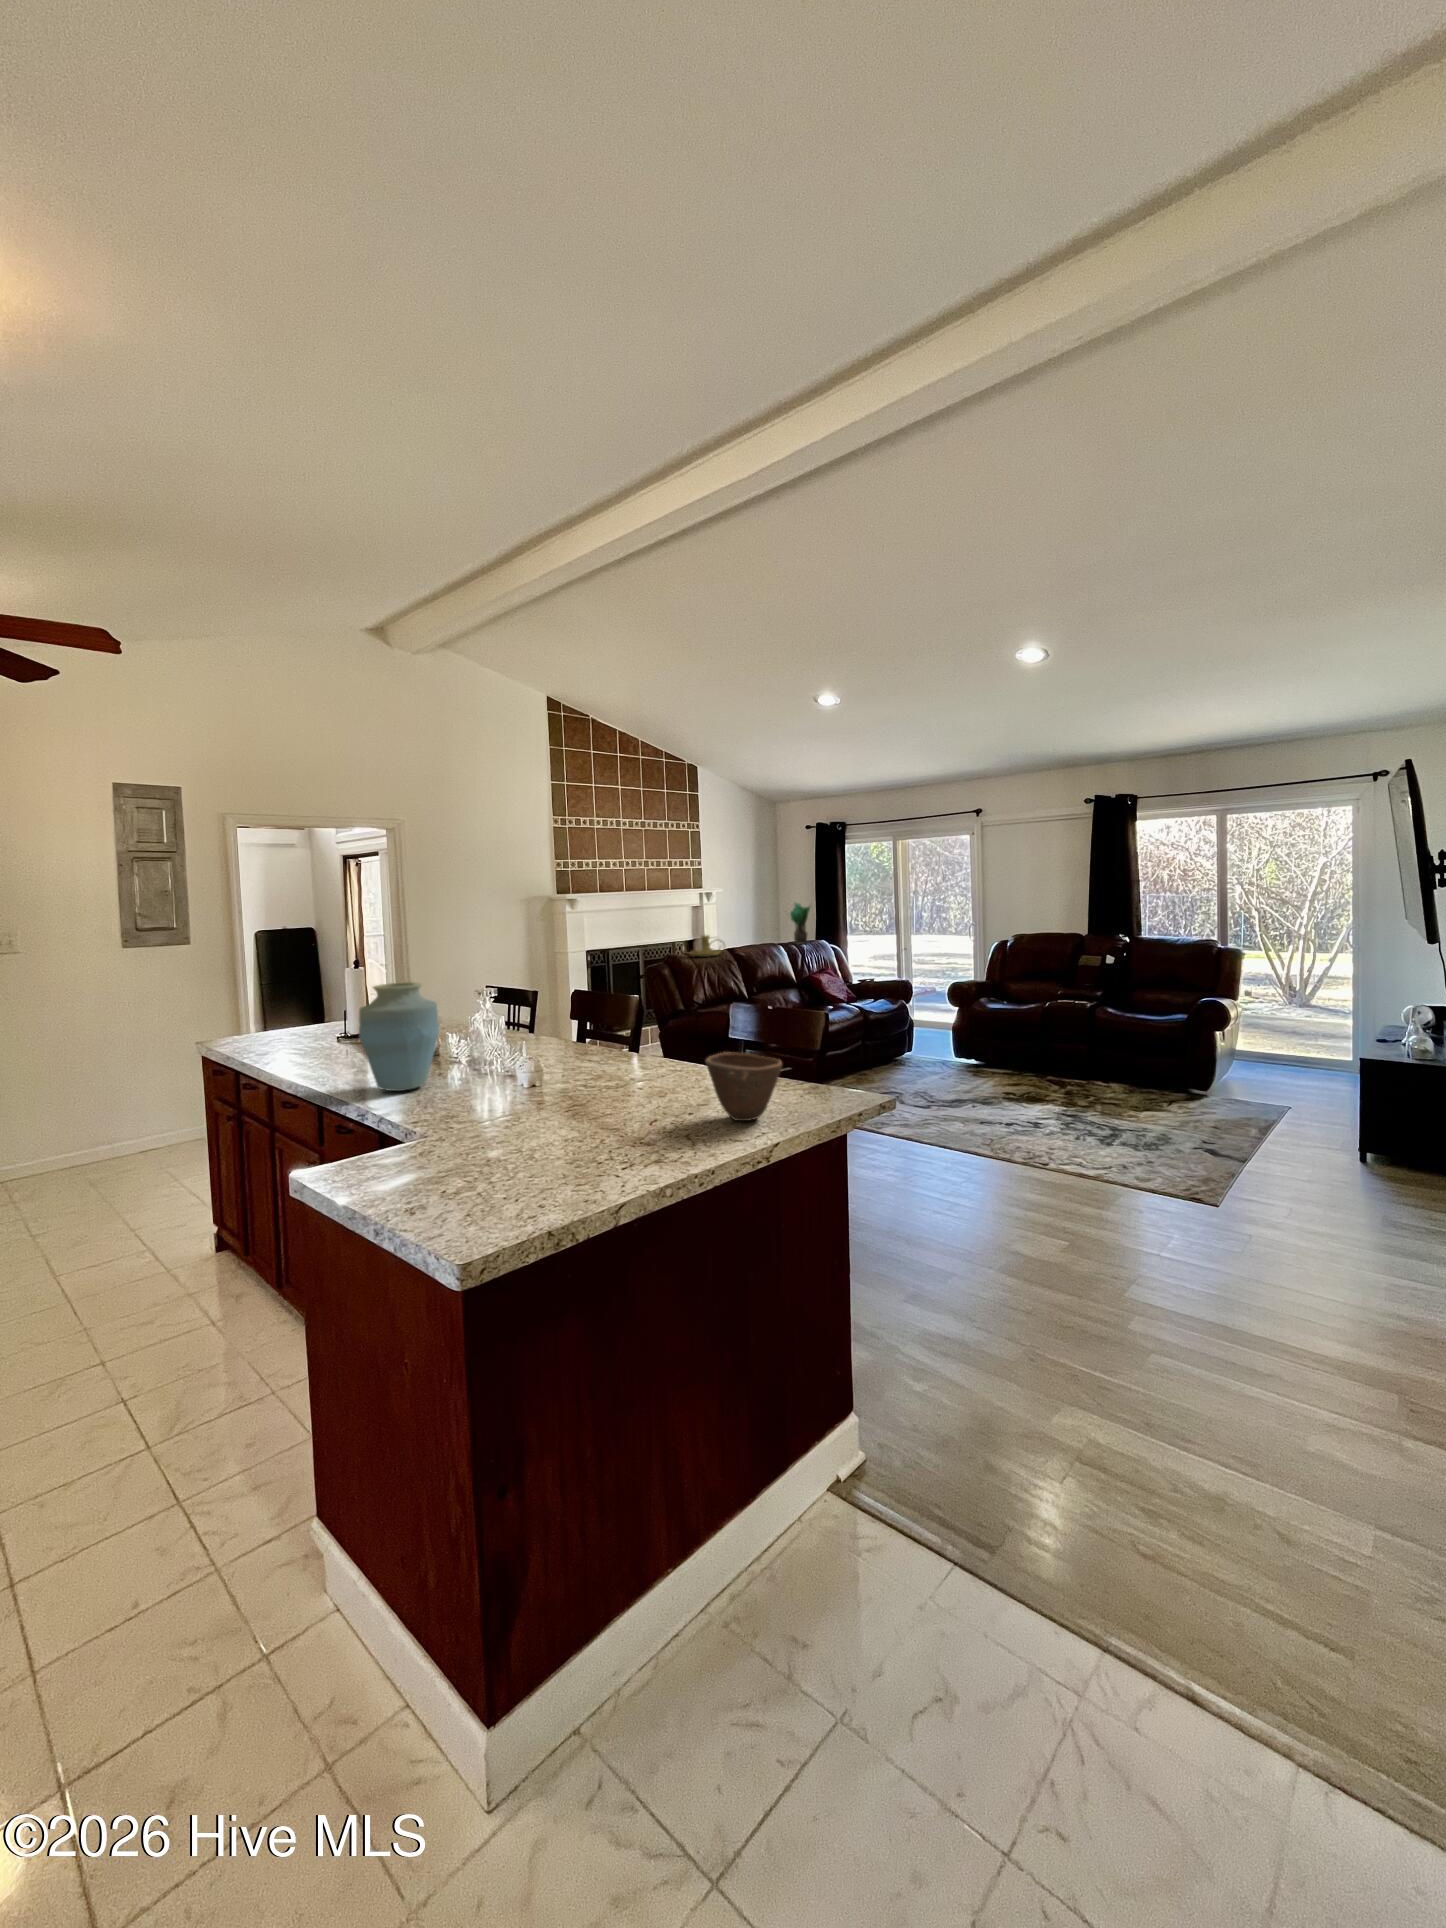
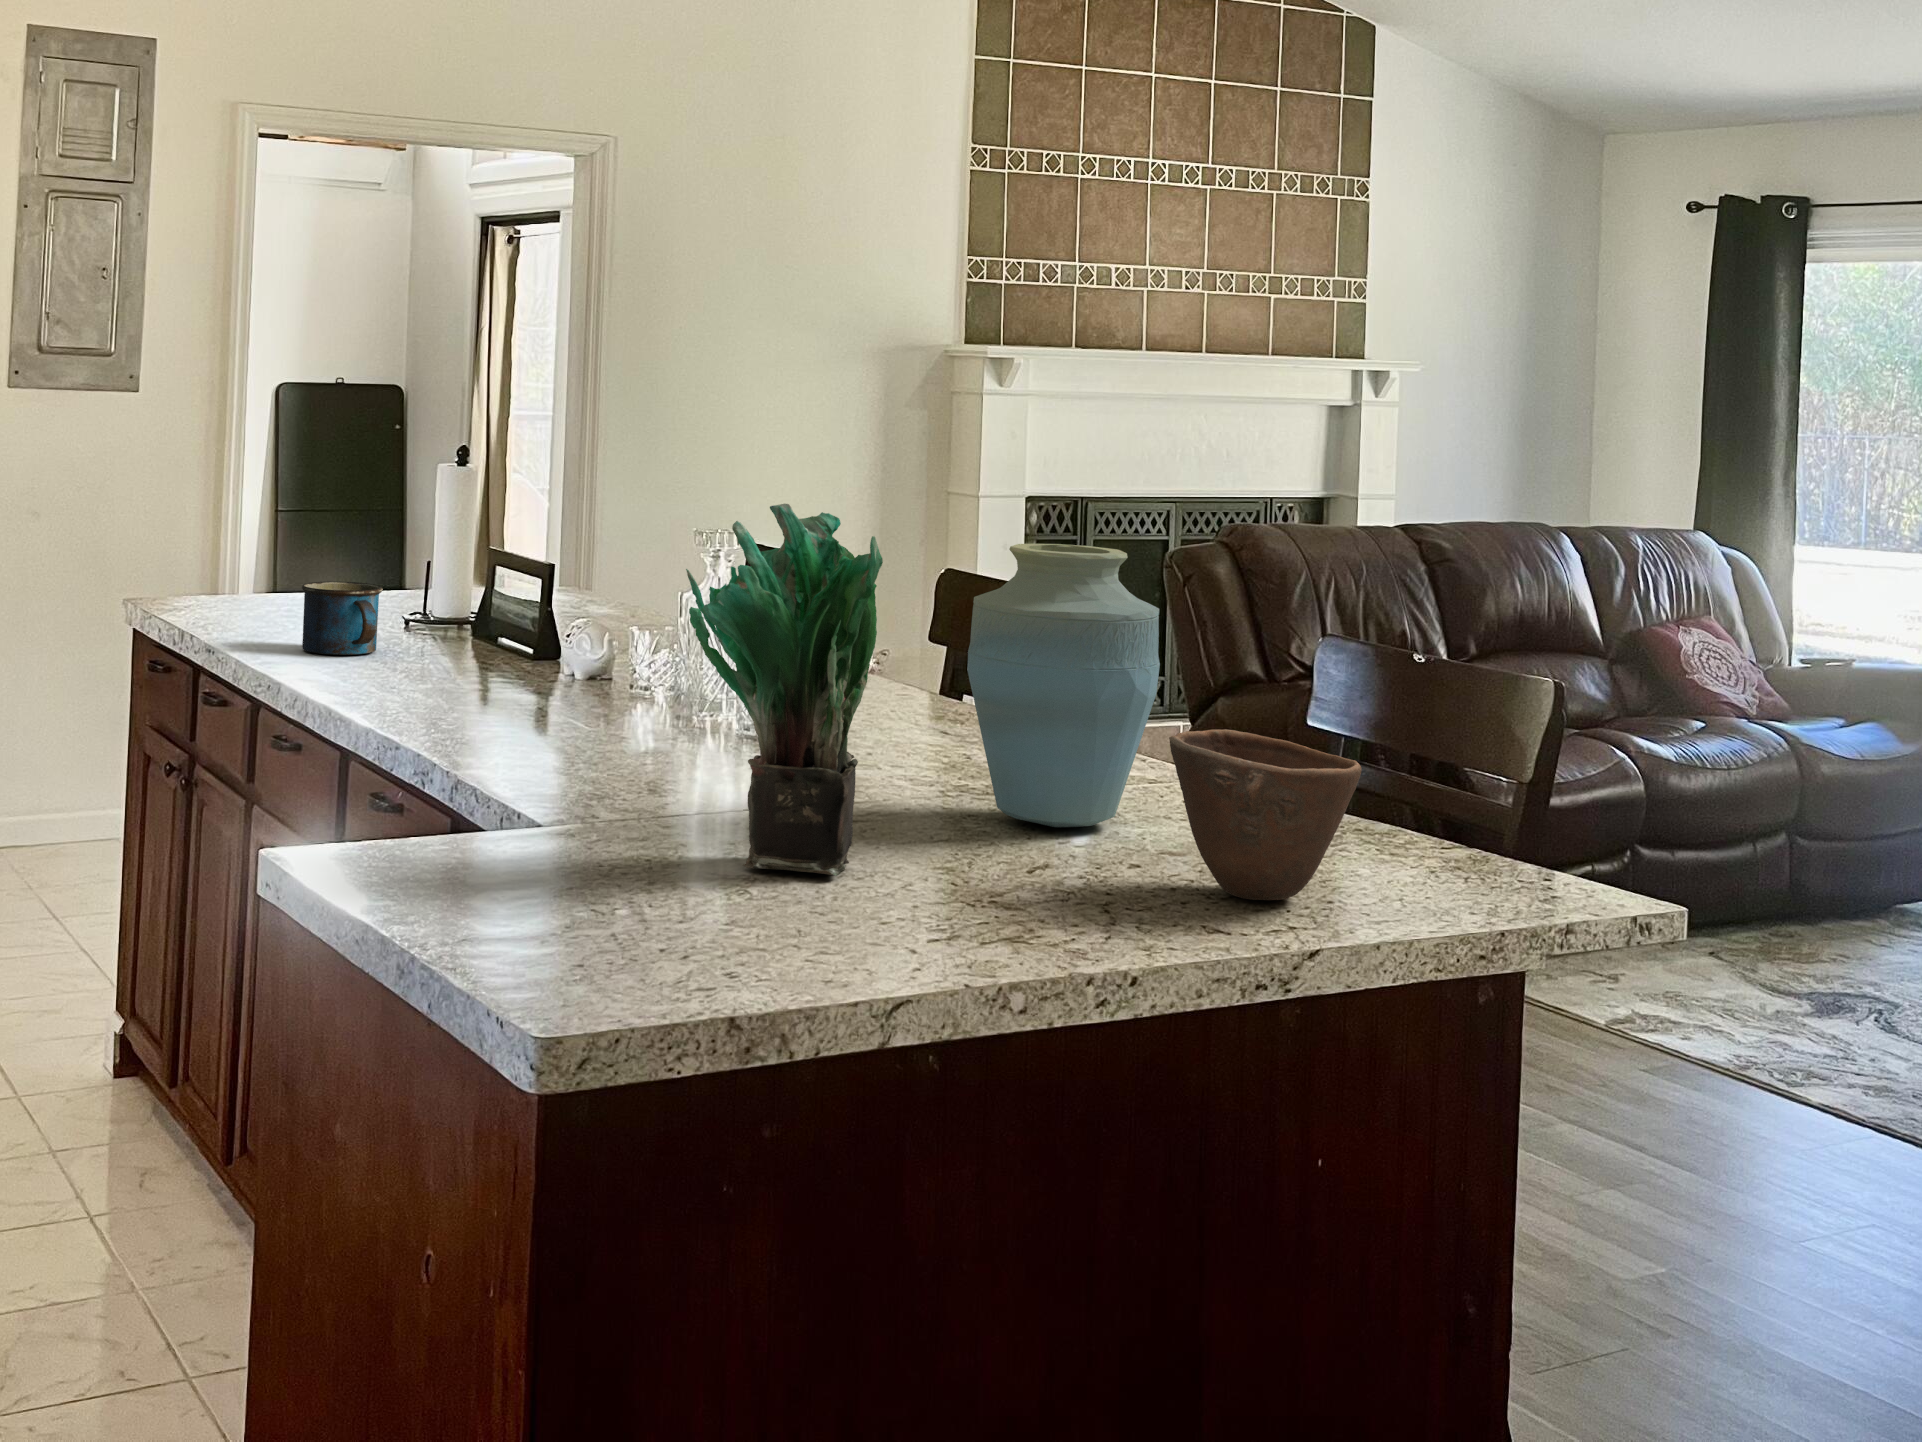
potted plant: present [790,903,810,944] -> present [686,504,883,876]
candle holder: present [691,935,723,957] -> none [1296,483,1399,543]
vase: present [359,982,439,1091] -> present [967,544,1160,827]
mug: none [288,1024,328,1059] -> present [302,582,383,655]

